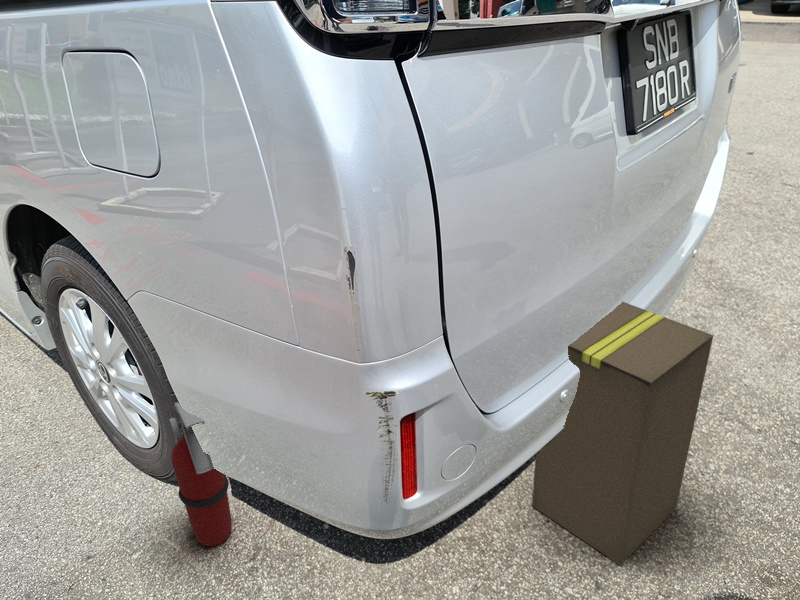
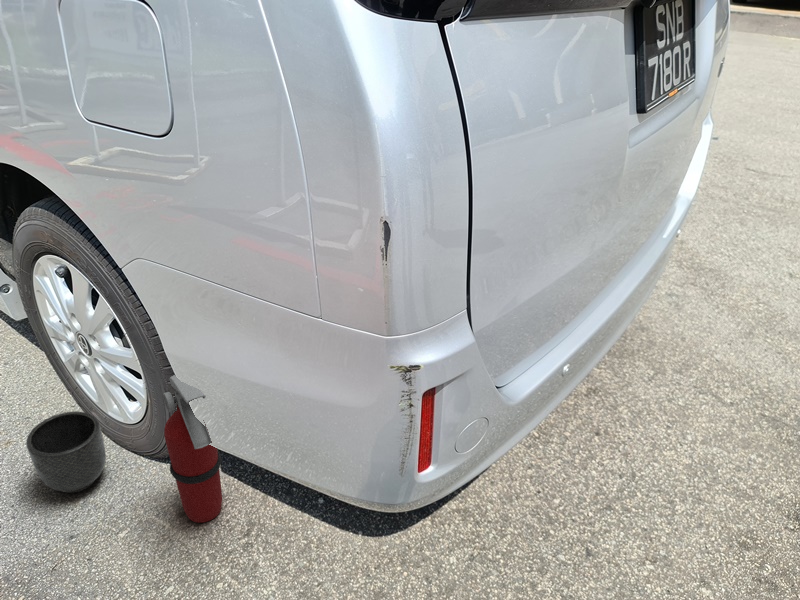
cardboard box: present [532,301,713,565] -> none [522,273,705,533]
planter: none [48,436,124,515] -> present [26,412,106,493]

